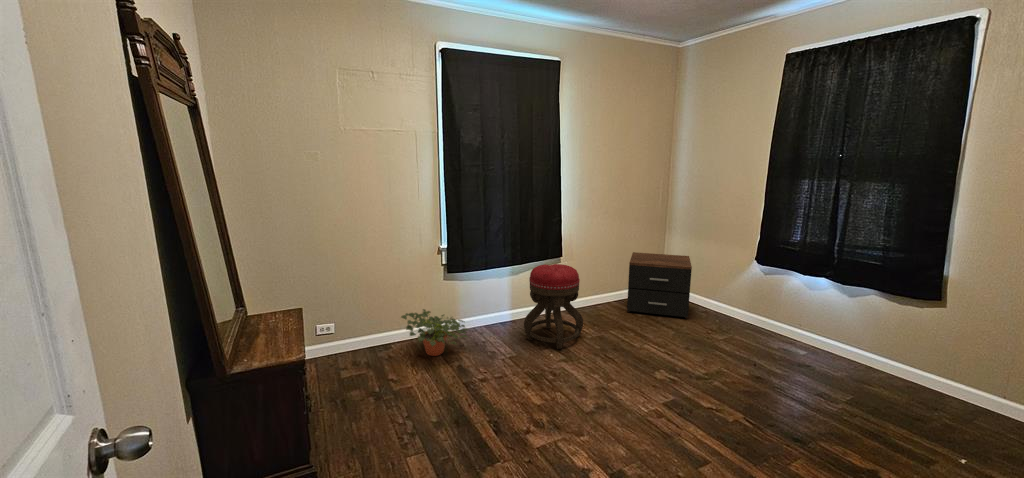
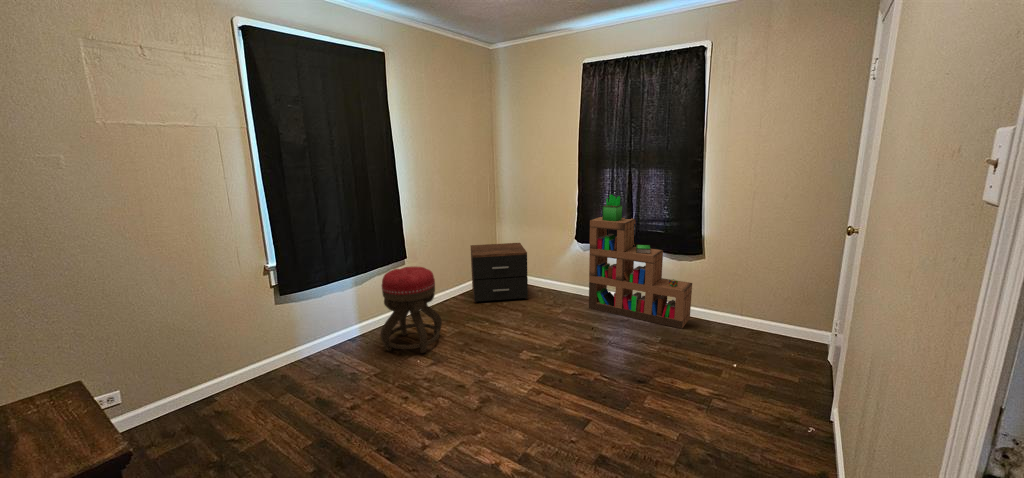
bookshelf: none [761,211,920,395] -> present [589,195,692,329]
potted plant: present [401,309,468,356] -> none [224,344,323,397]

